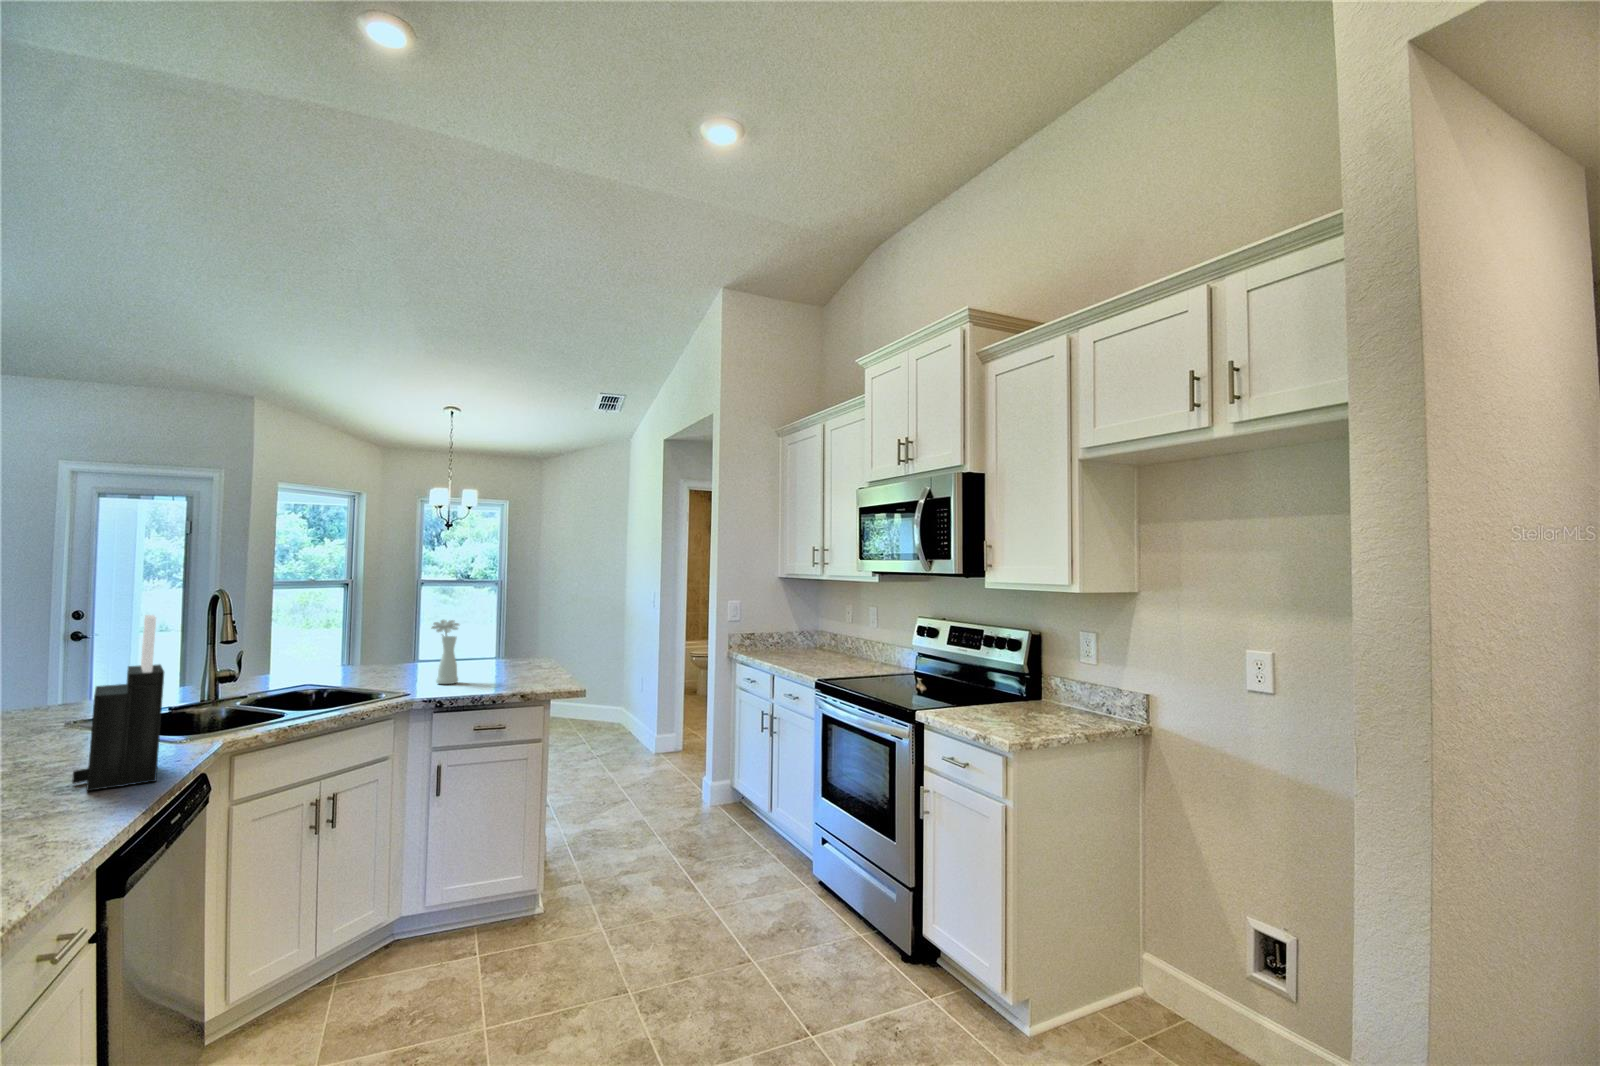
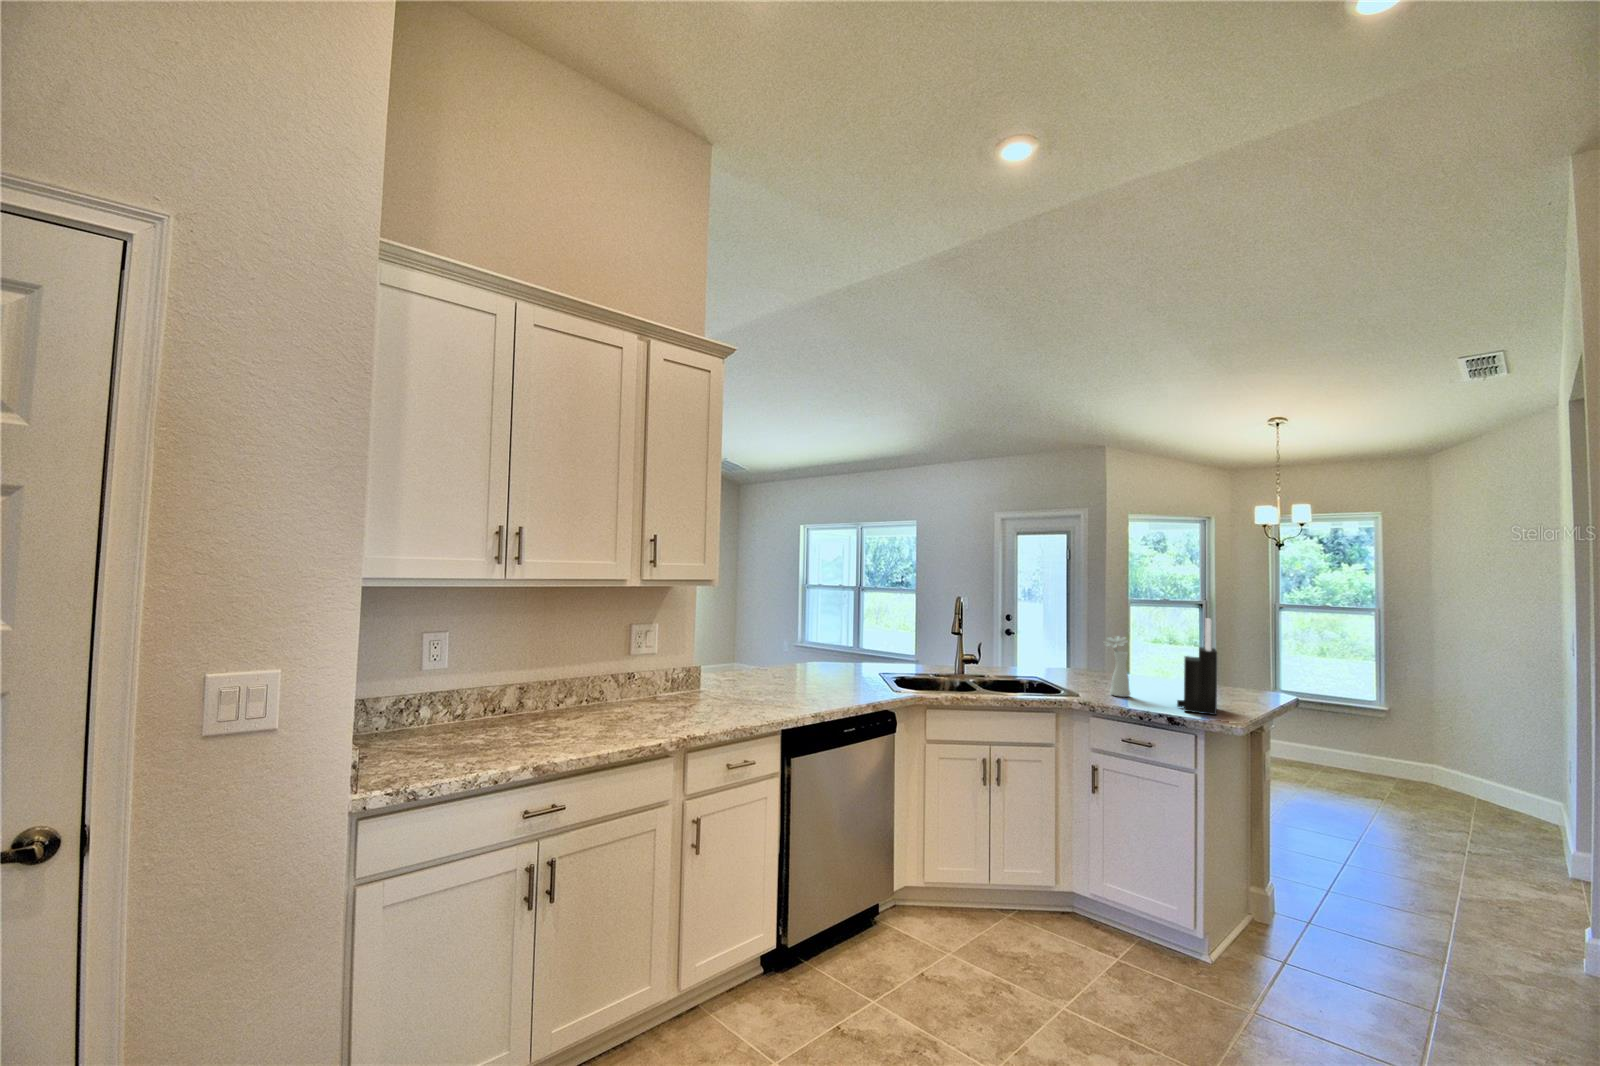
knife block: present [72,615,164,791] -> present [1177,618,1217,715]

